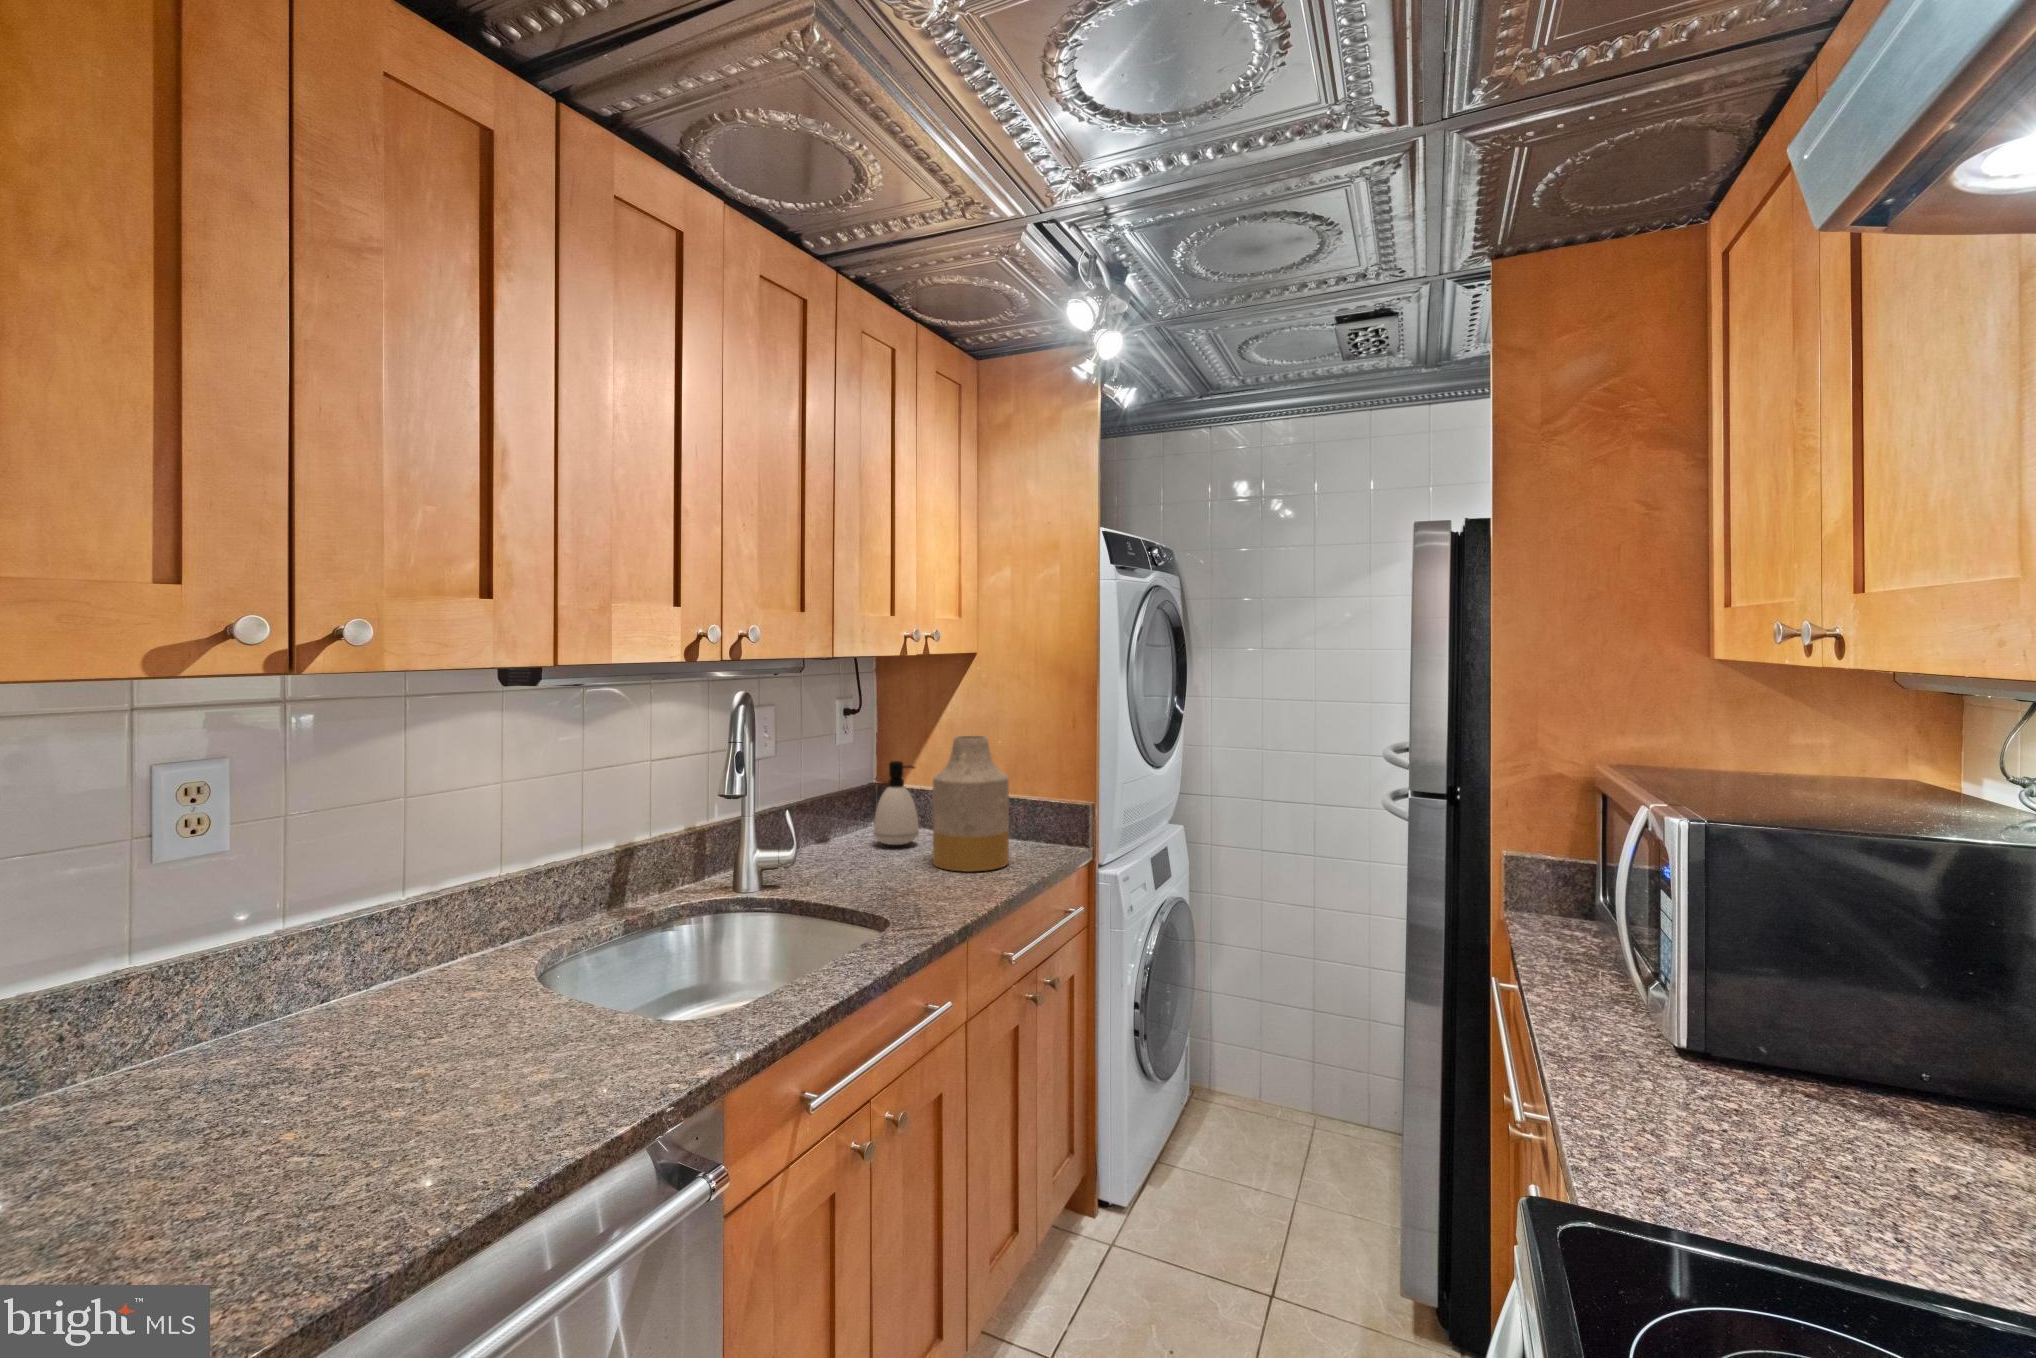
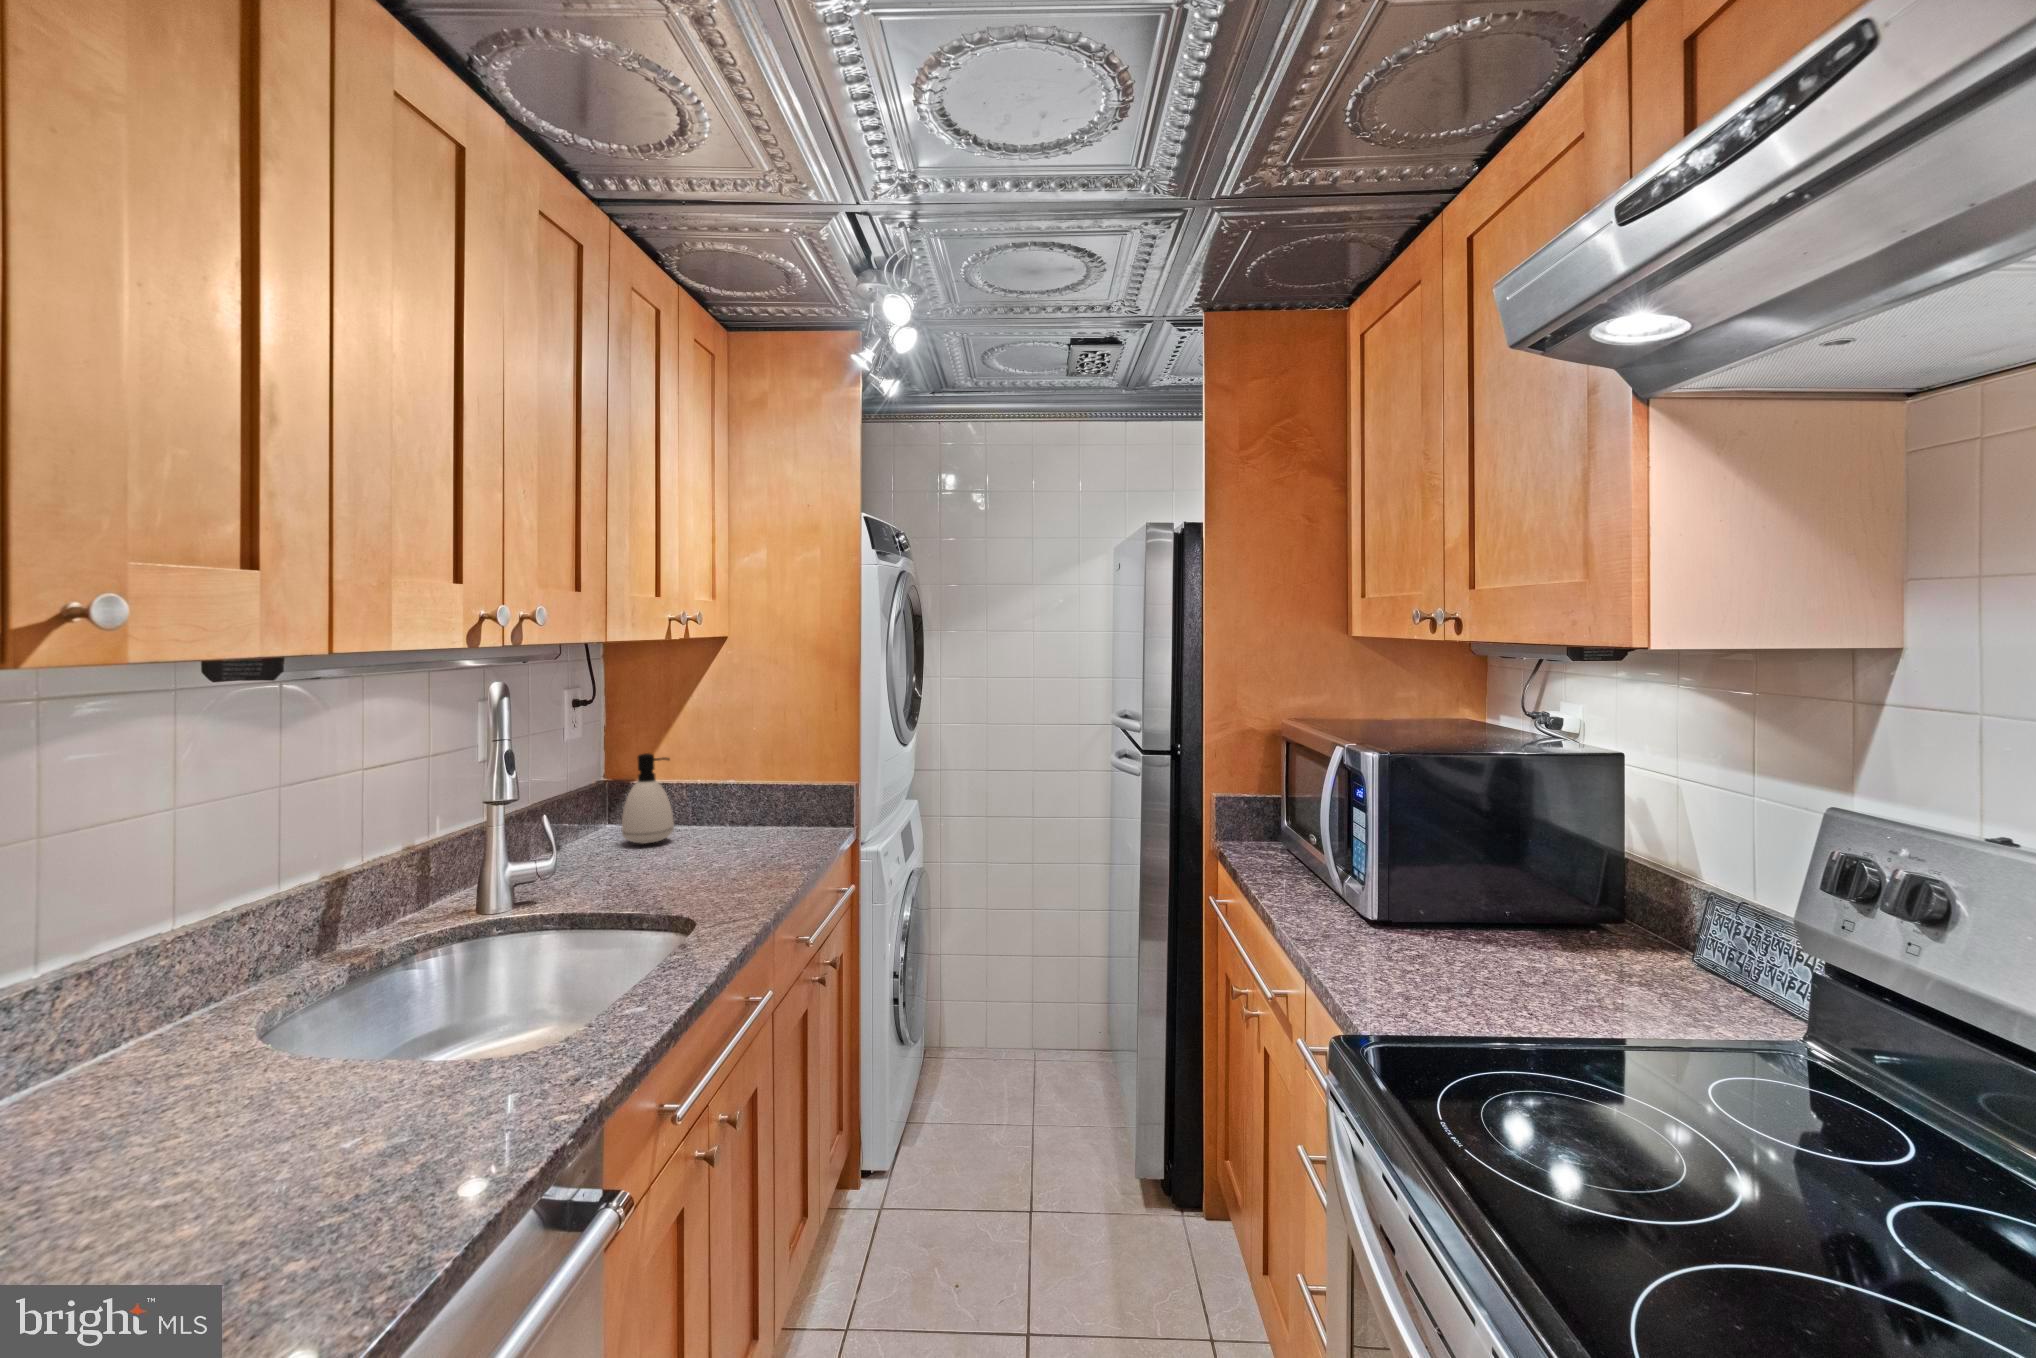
vase: present [933,736,1009,872] -> none [700,722,784,862]

